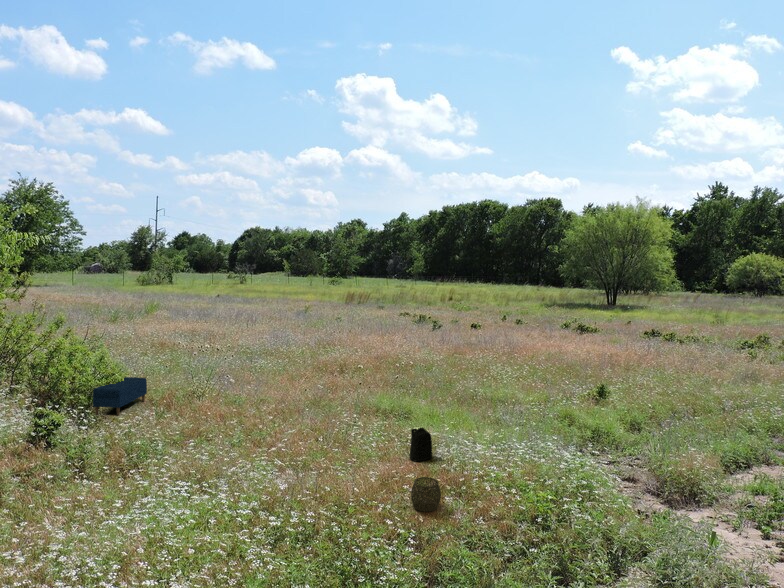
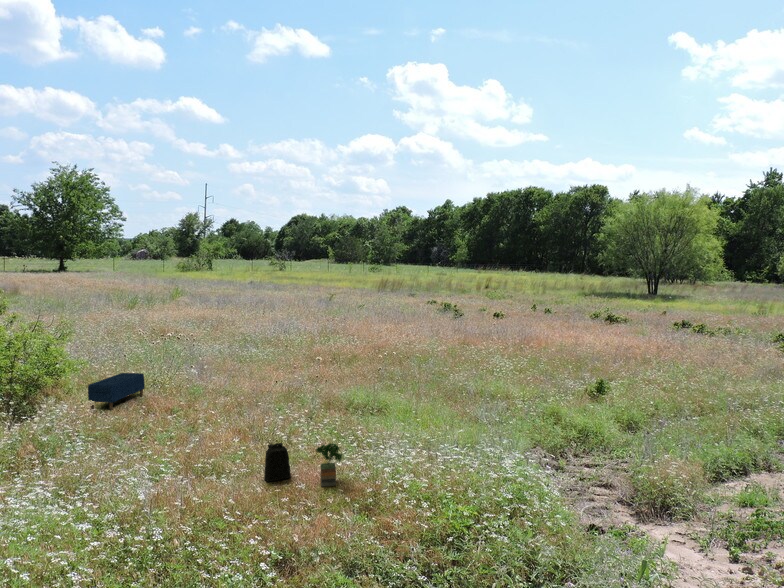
backpack: present [409,428,432,461] -> present [264,443,291,482]
potted tree: none [369,442,396,484] -> present [316,443,342,487]
woven basket: present [411,477,441,512] -> none [345,482,377,519]

